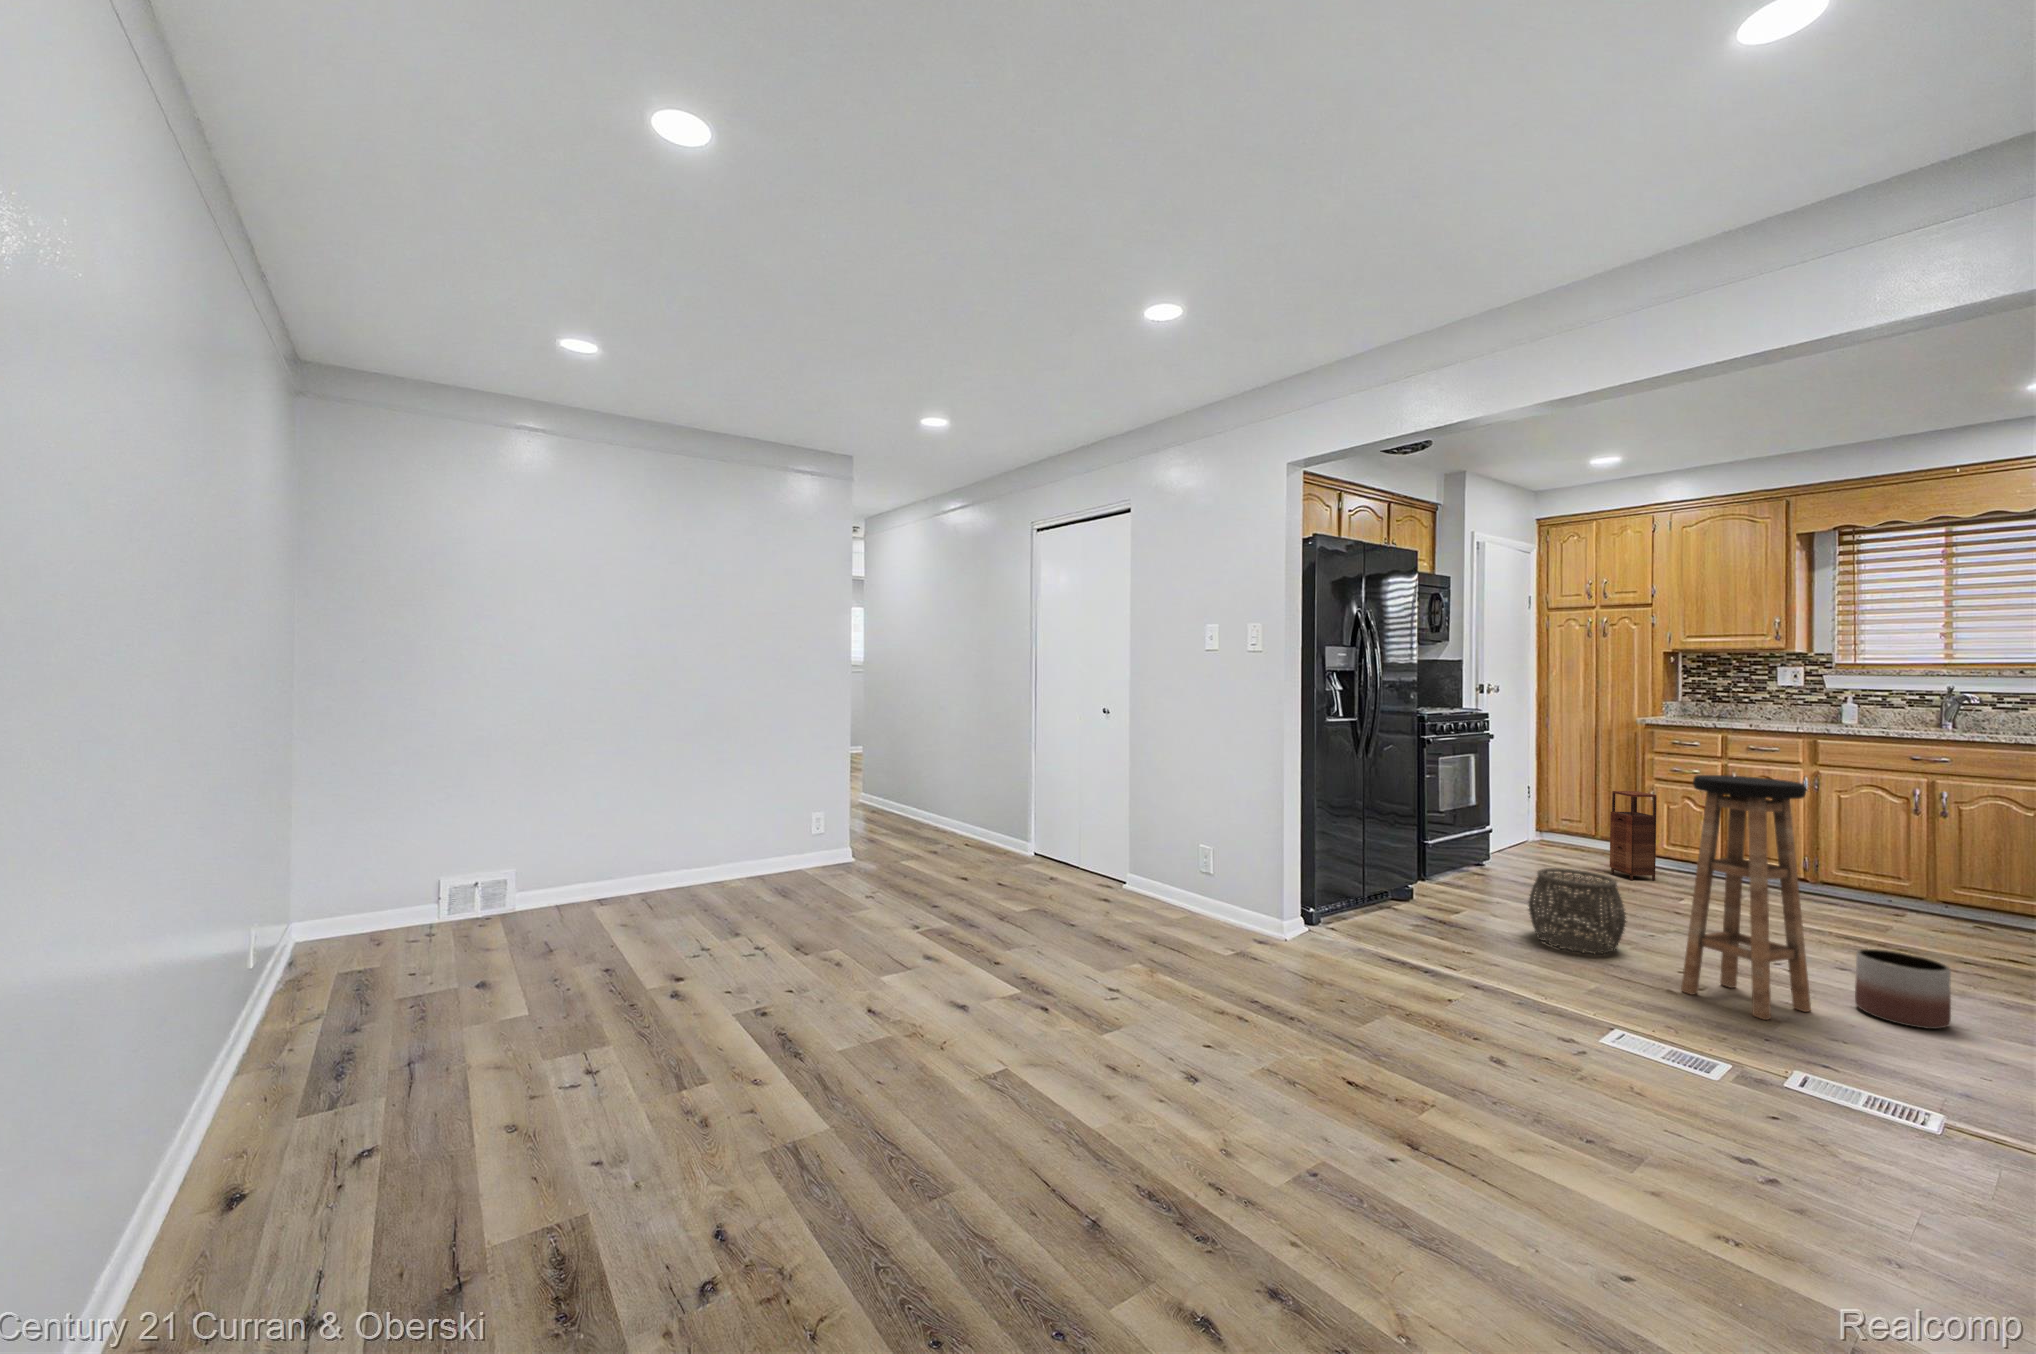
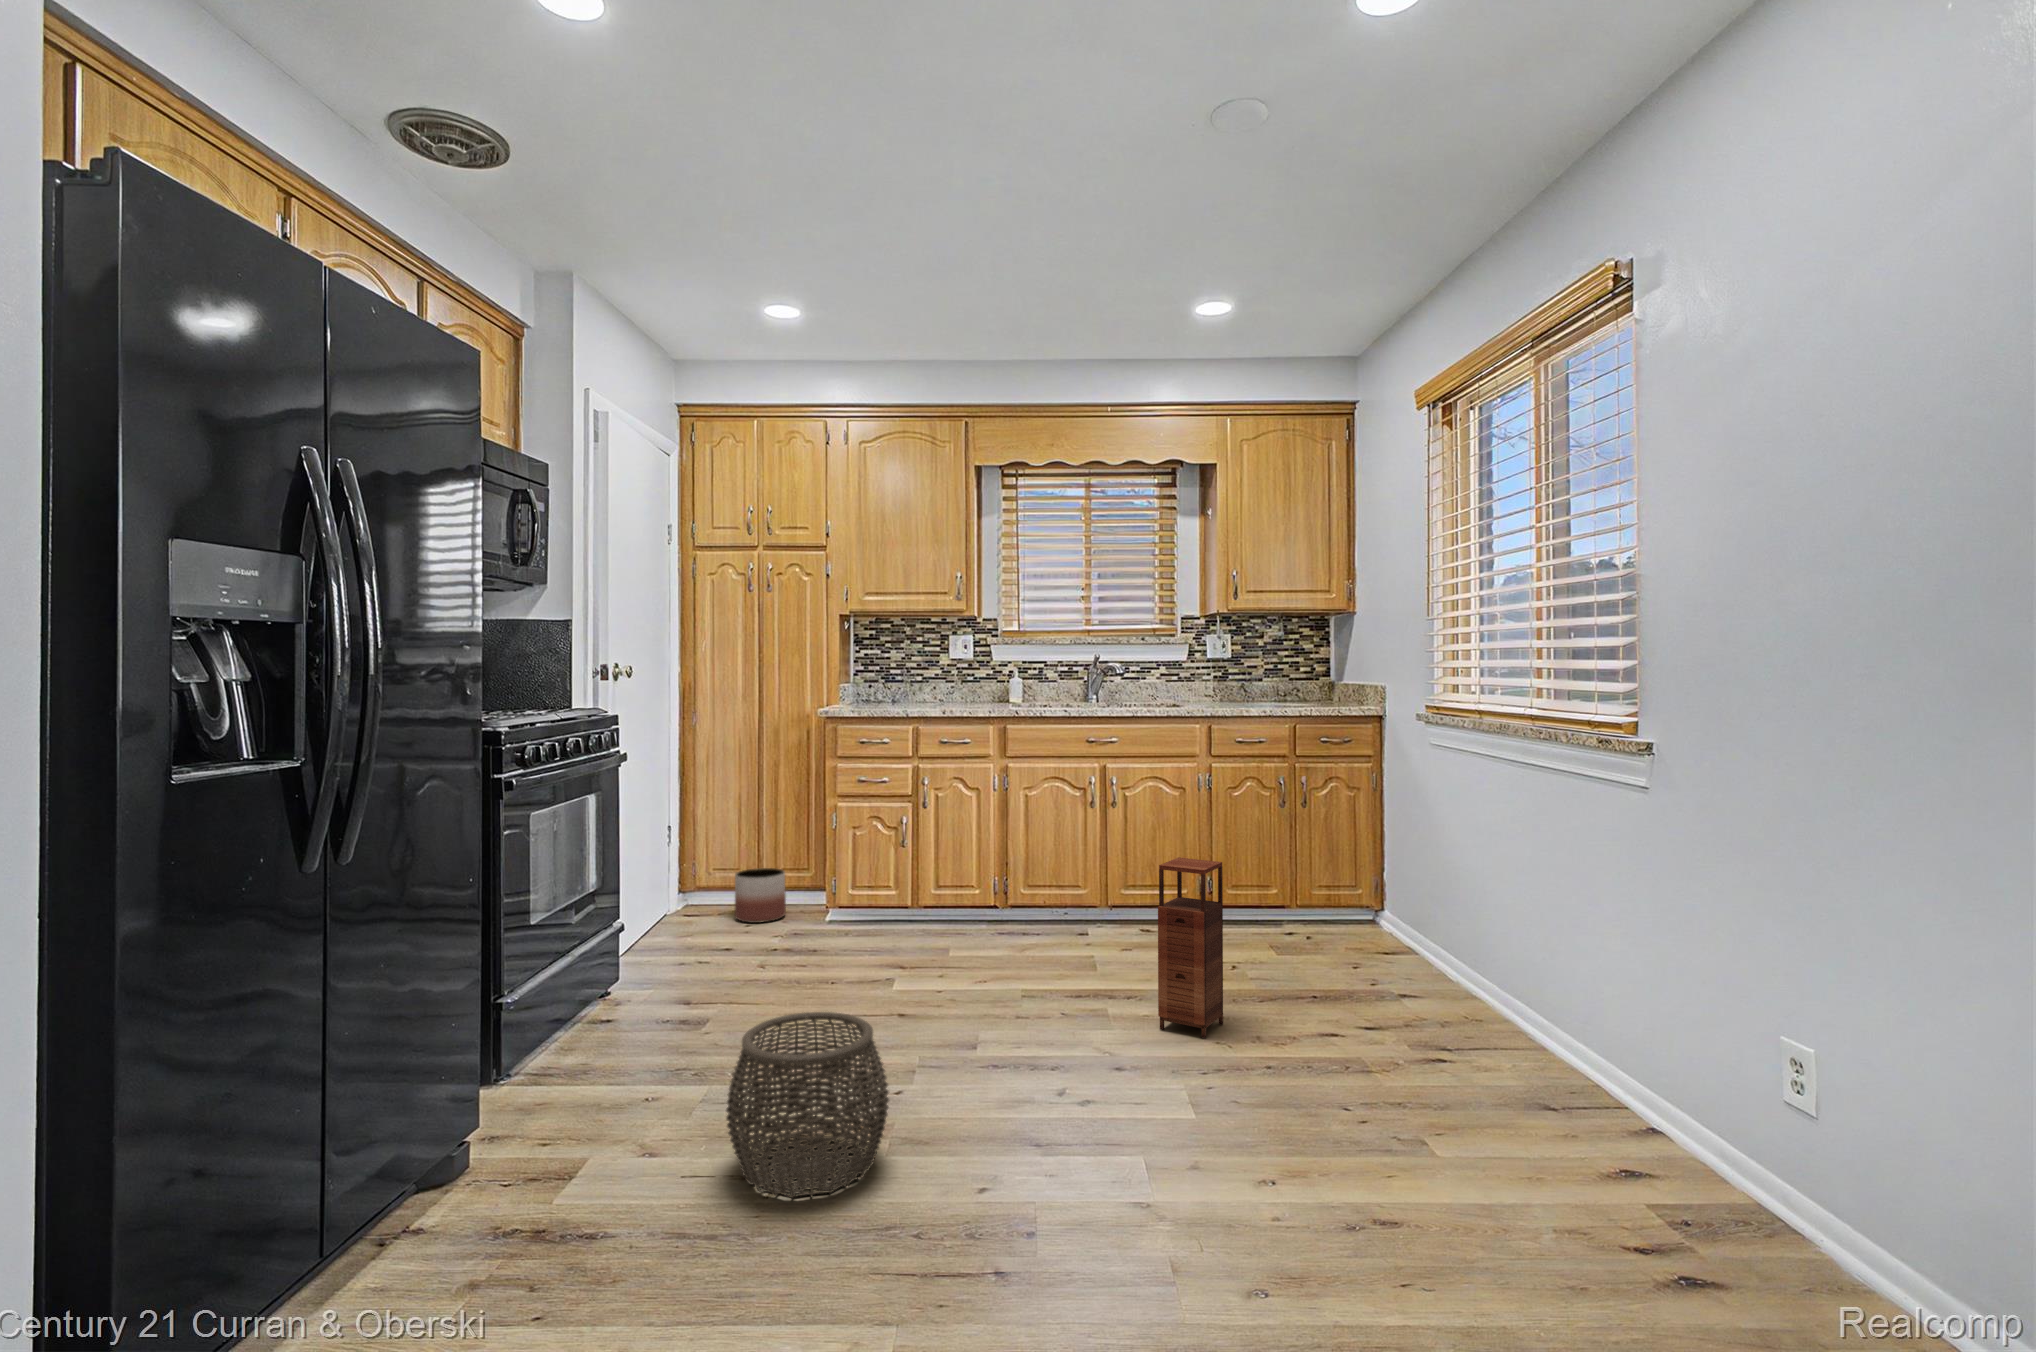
bar stool: present [1681,775,1811,1020] -> none [1003,808,1157,1259]
storage cabinet: present [1610,791,1657,880] -> present [1158,857,1223,1038]
planter: present [1855,949,1951,1029] -> present [735,868,786,923]

